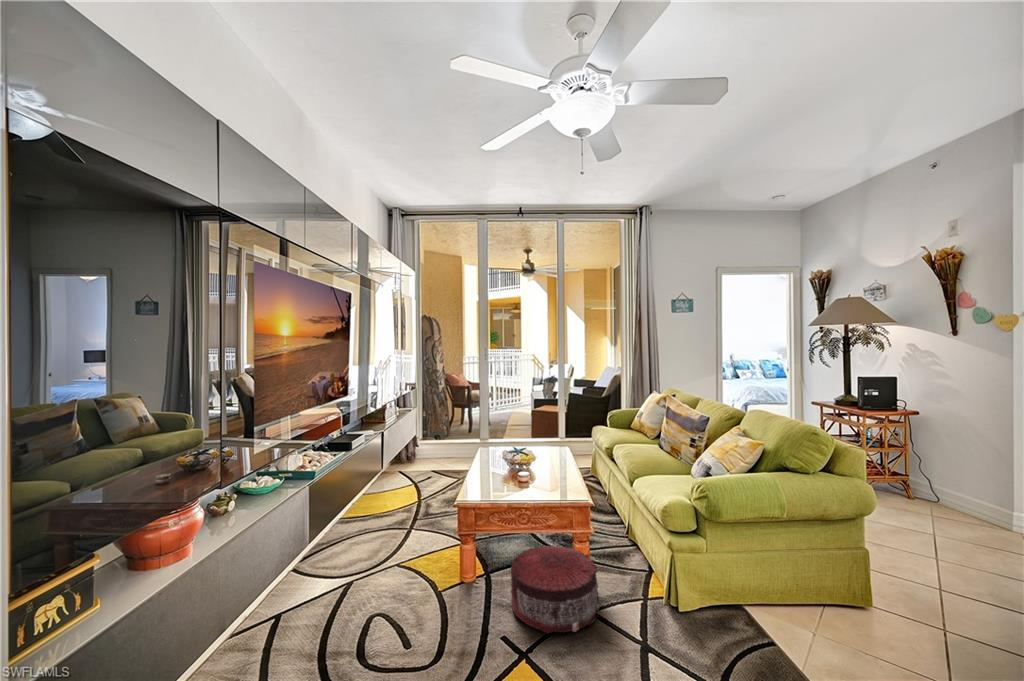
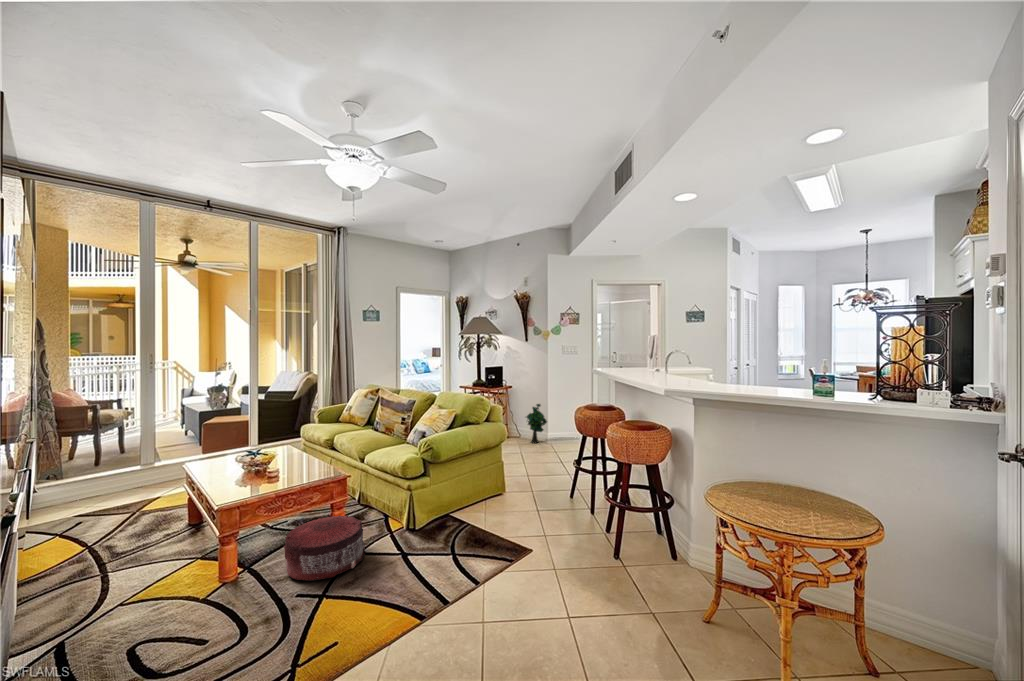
decorative plant: none [944,449,1006,521] -> present [527,404,547,443]

